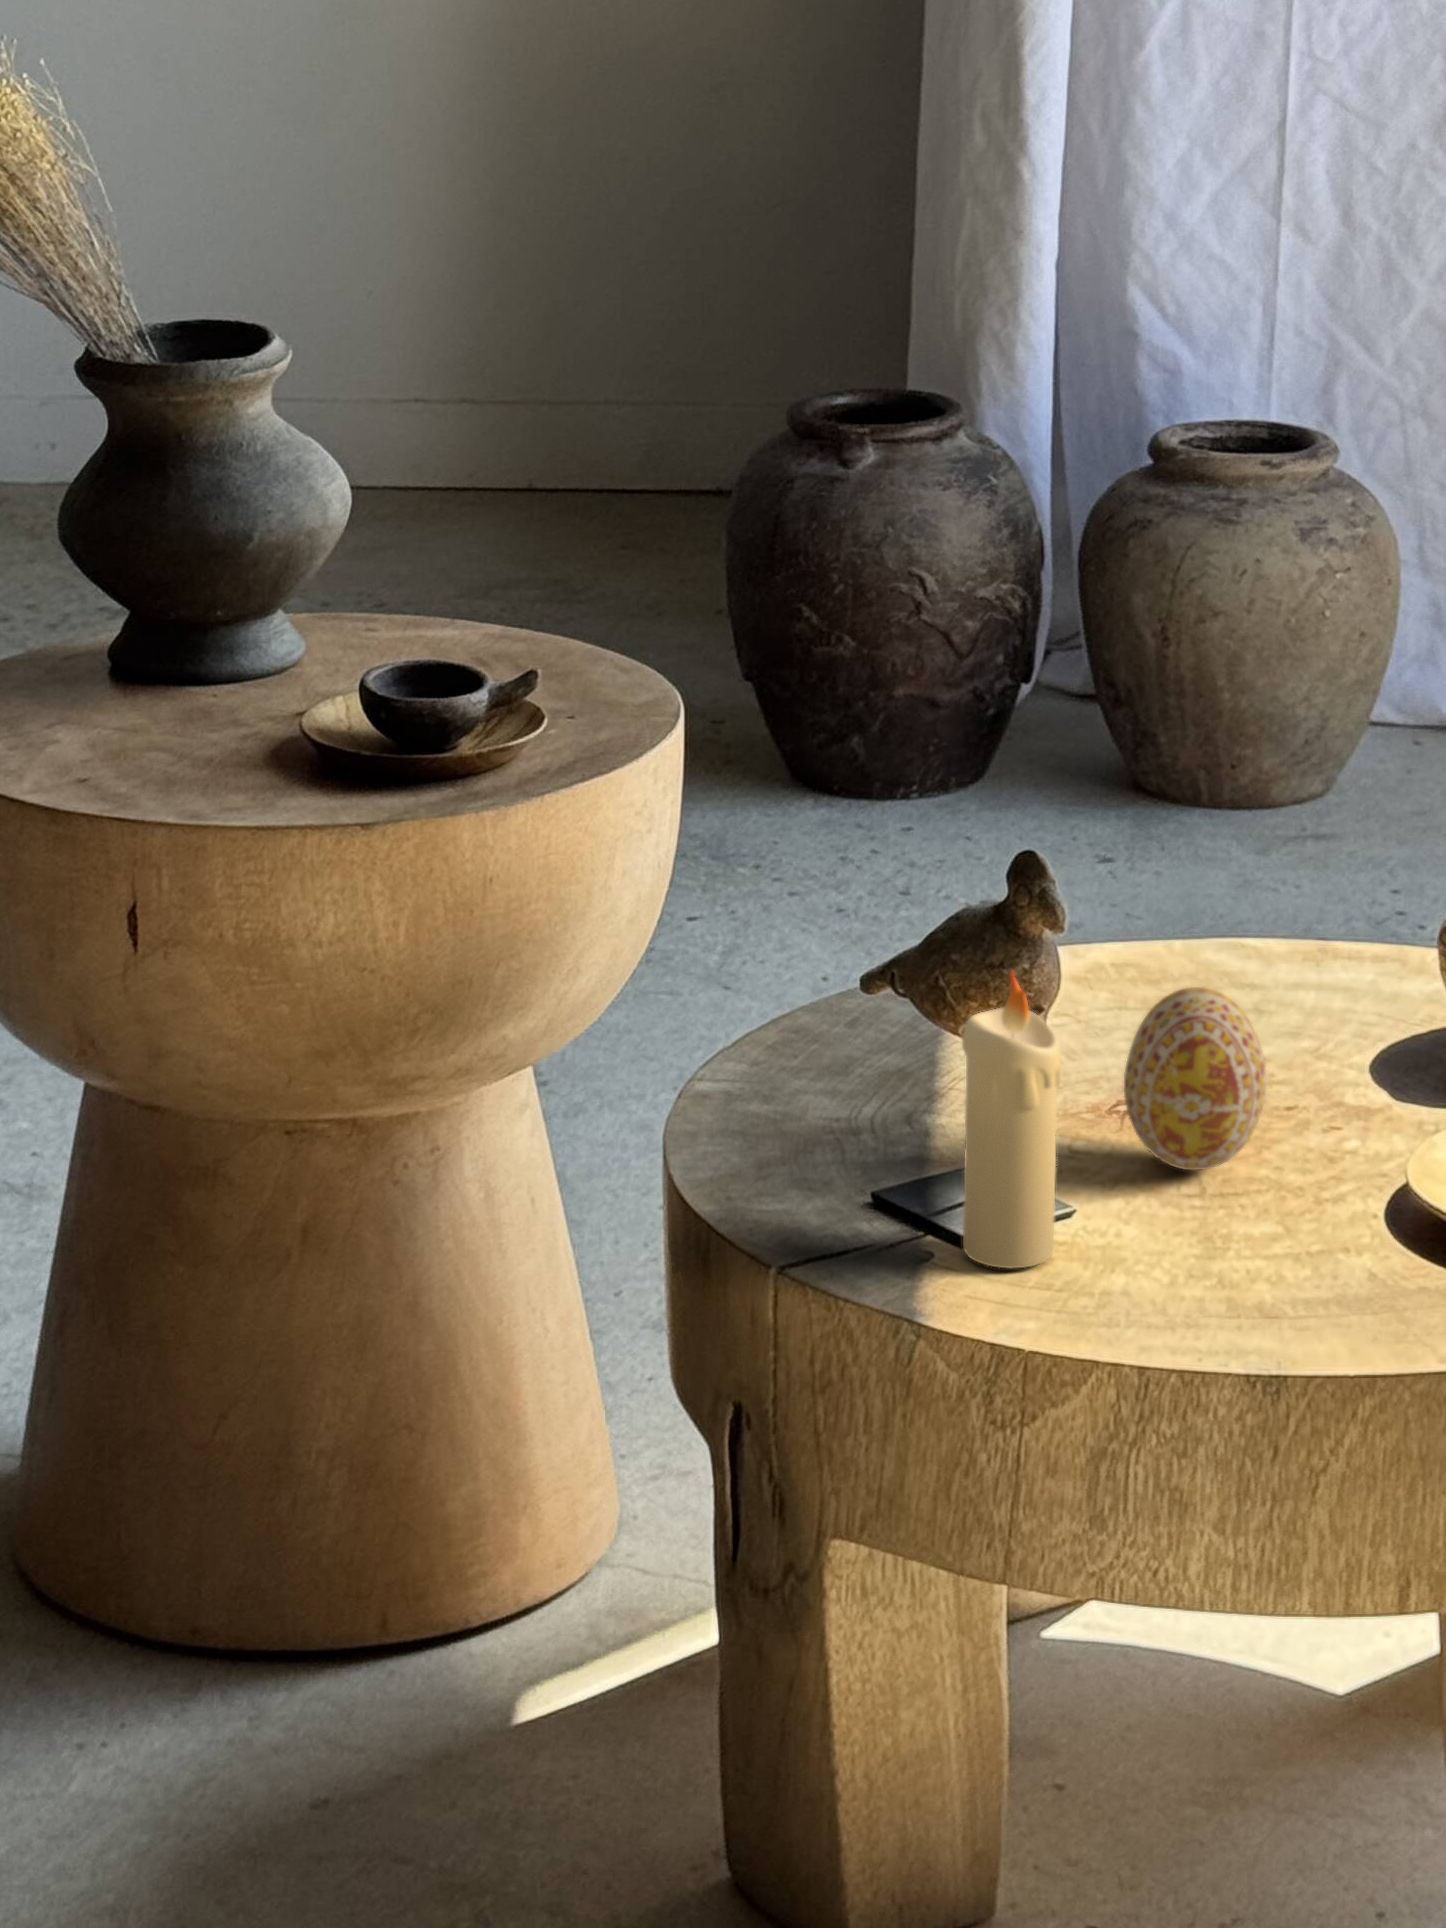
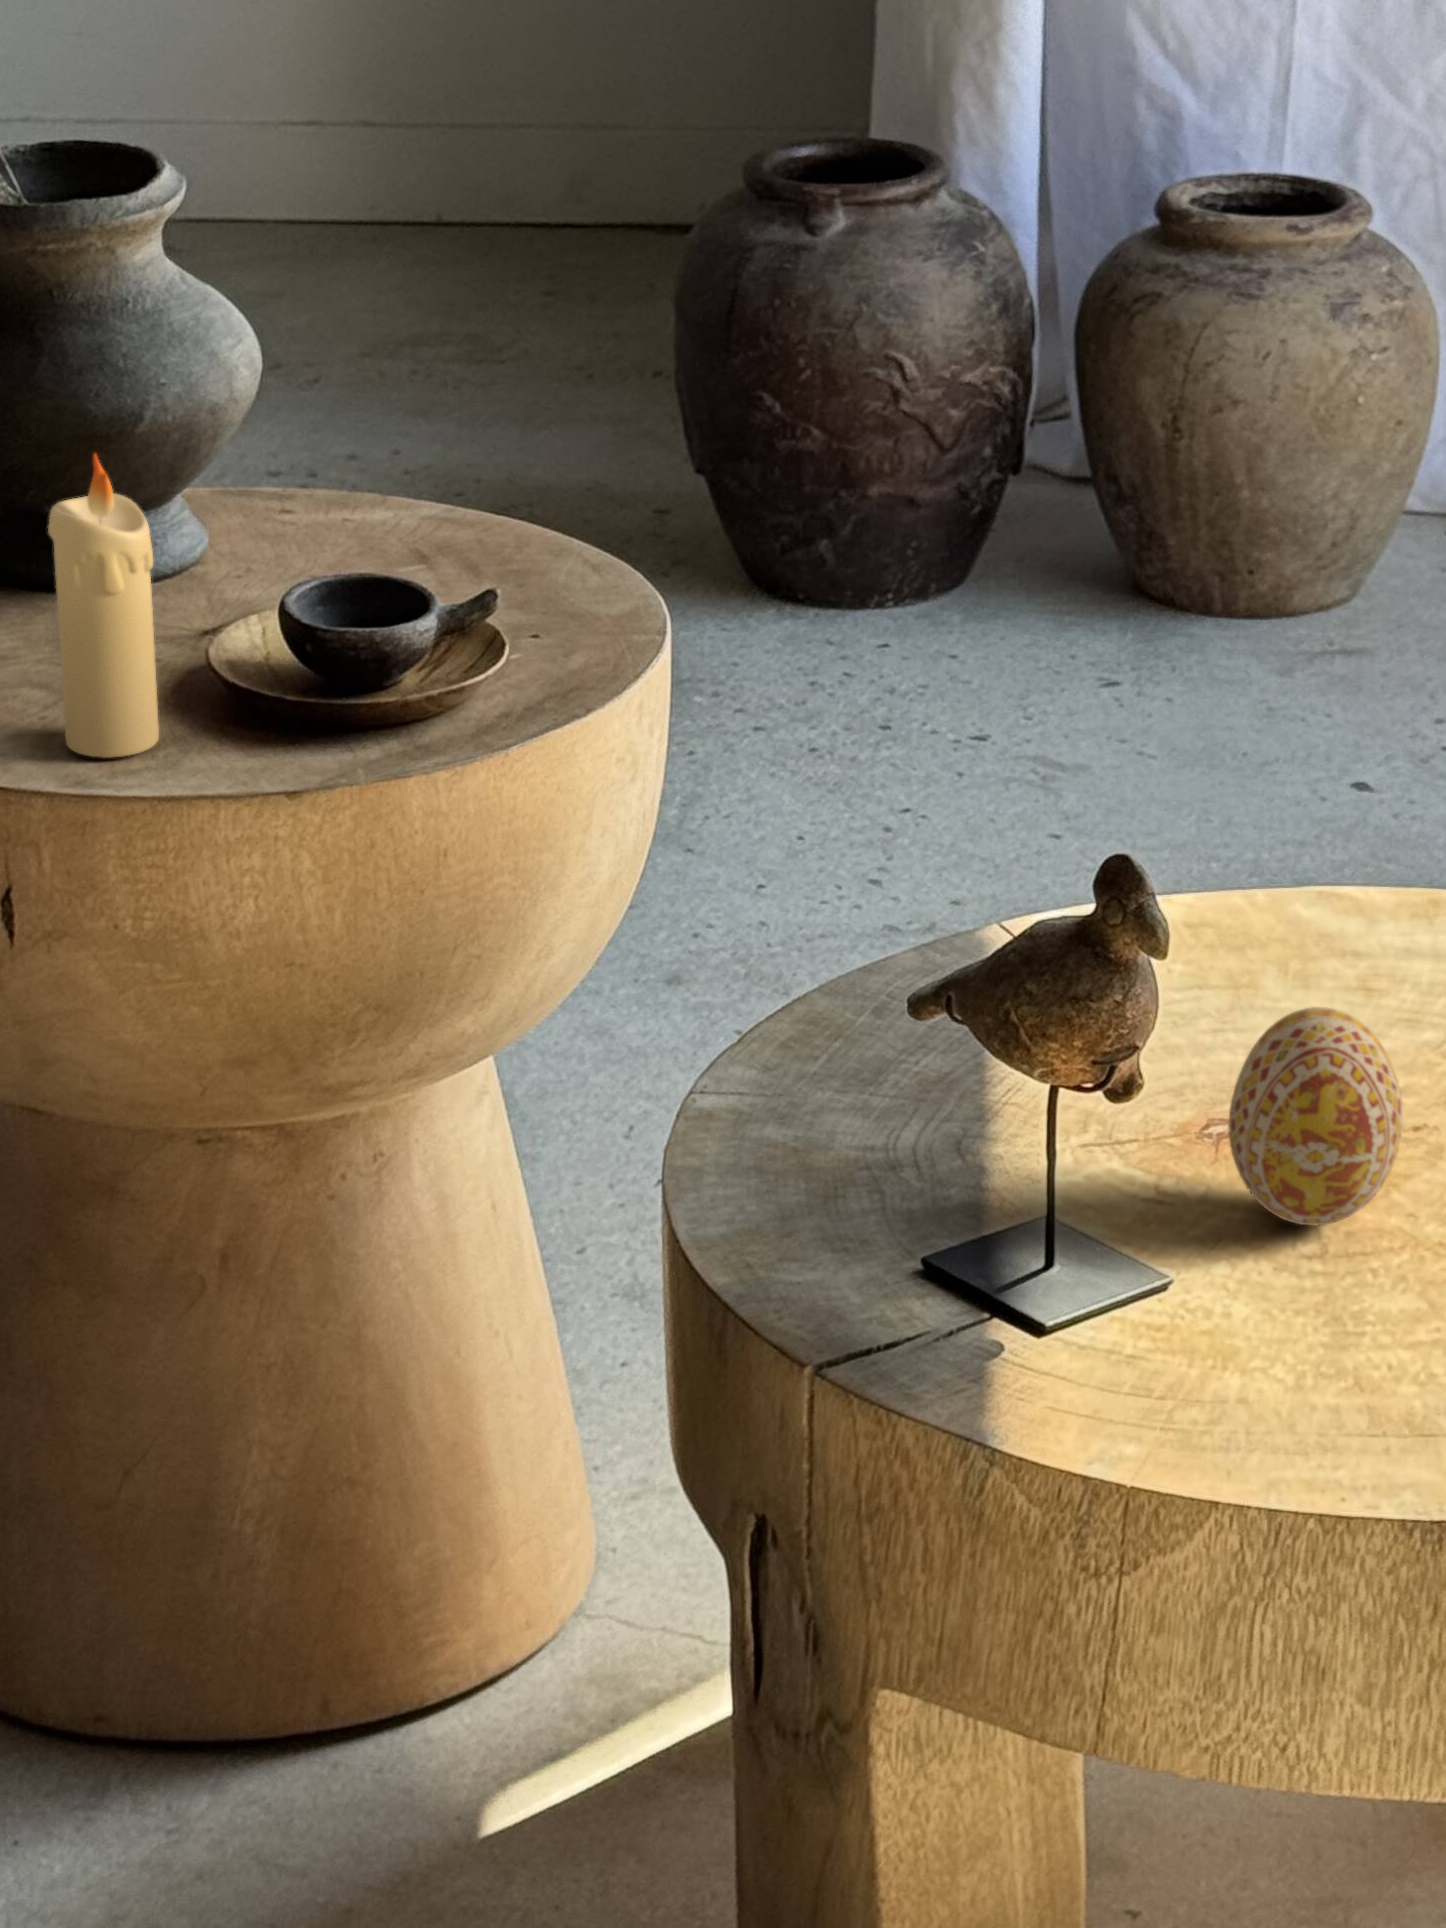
candle: present [962,972,1062,1268] -> present [48,454,159,758]

